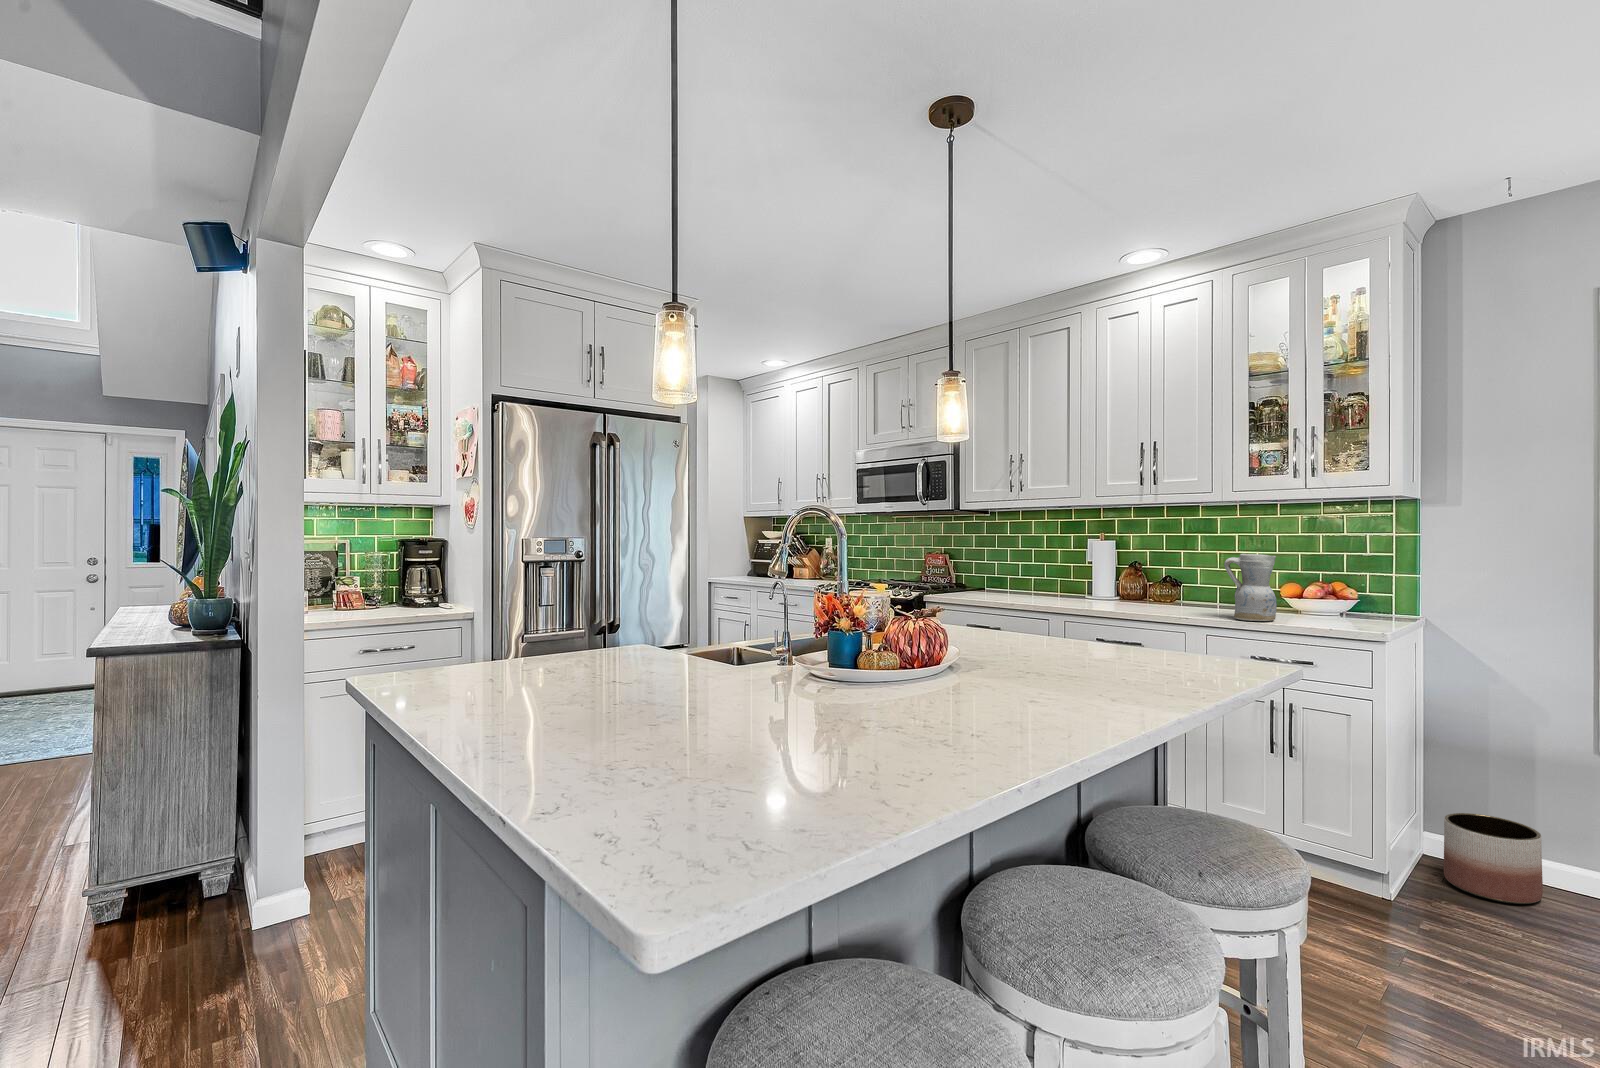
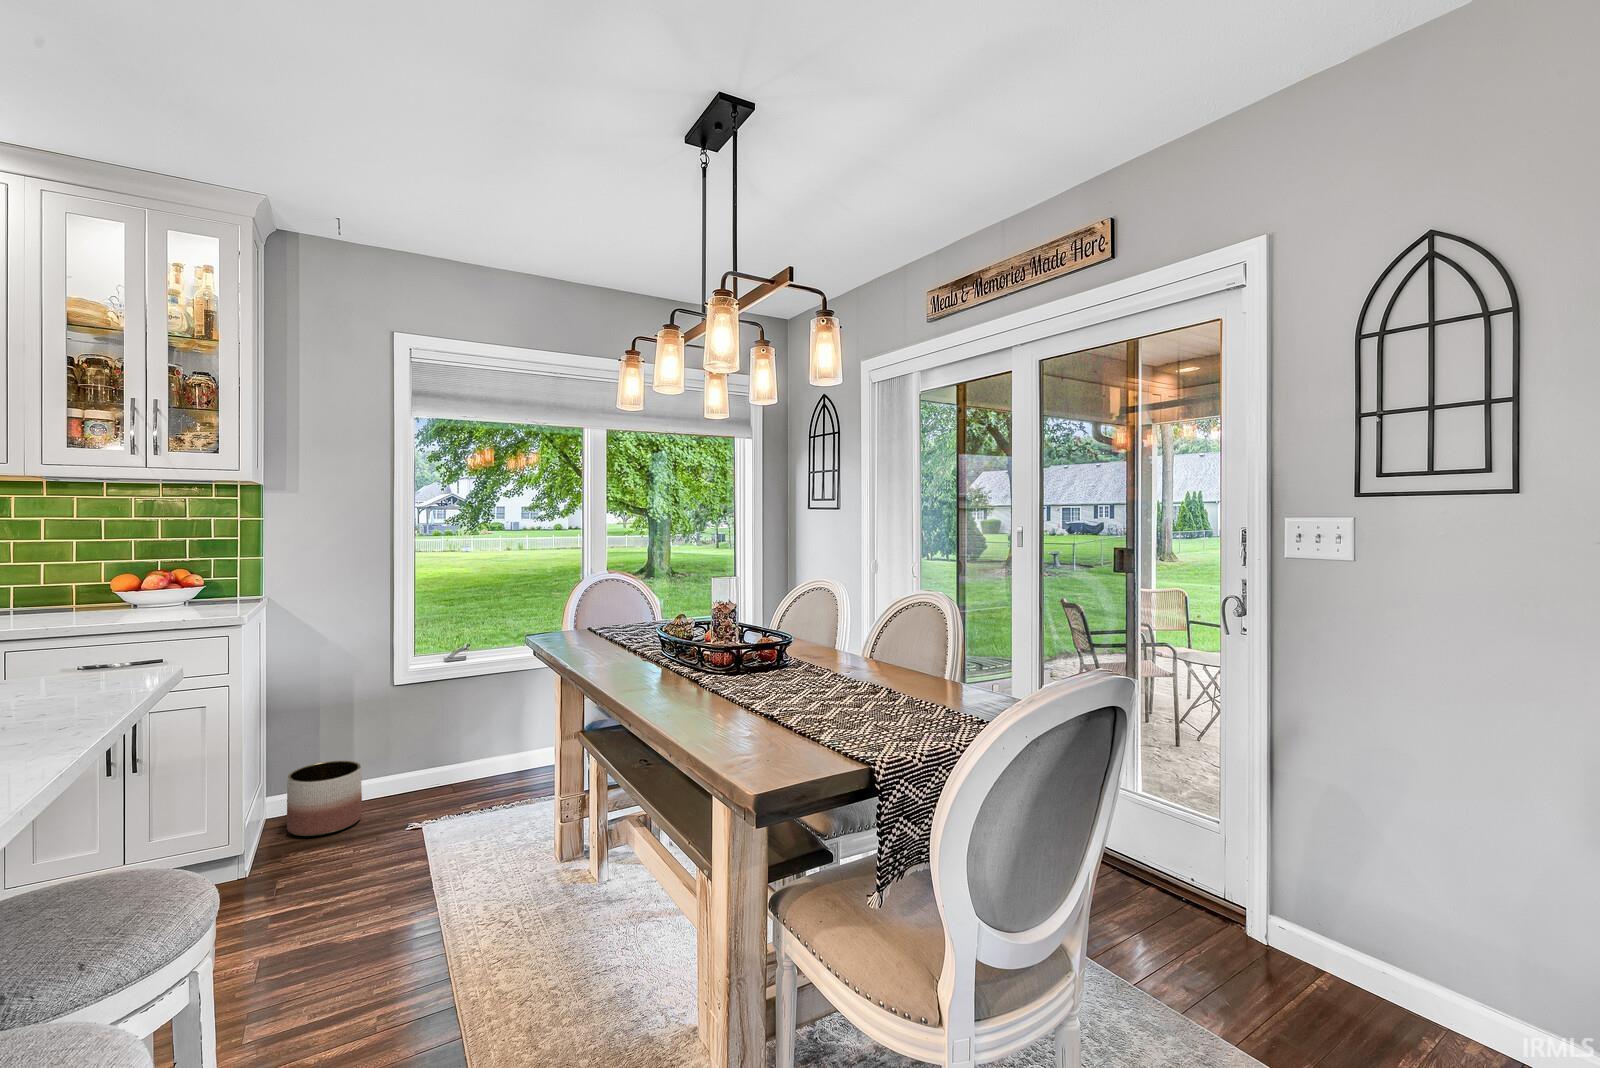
ceramic pitcher: present [1224,554,1277,621] -> none [35,542,112,623]

